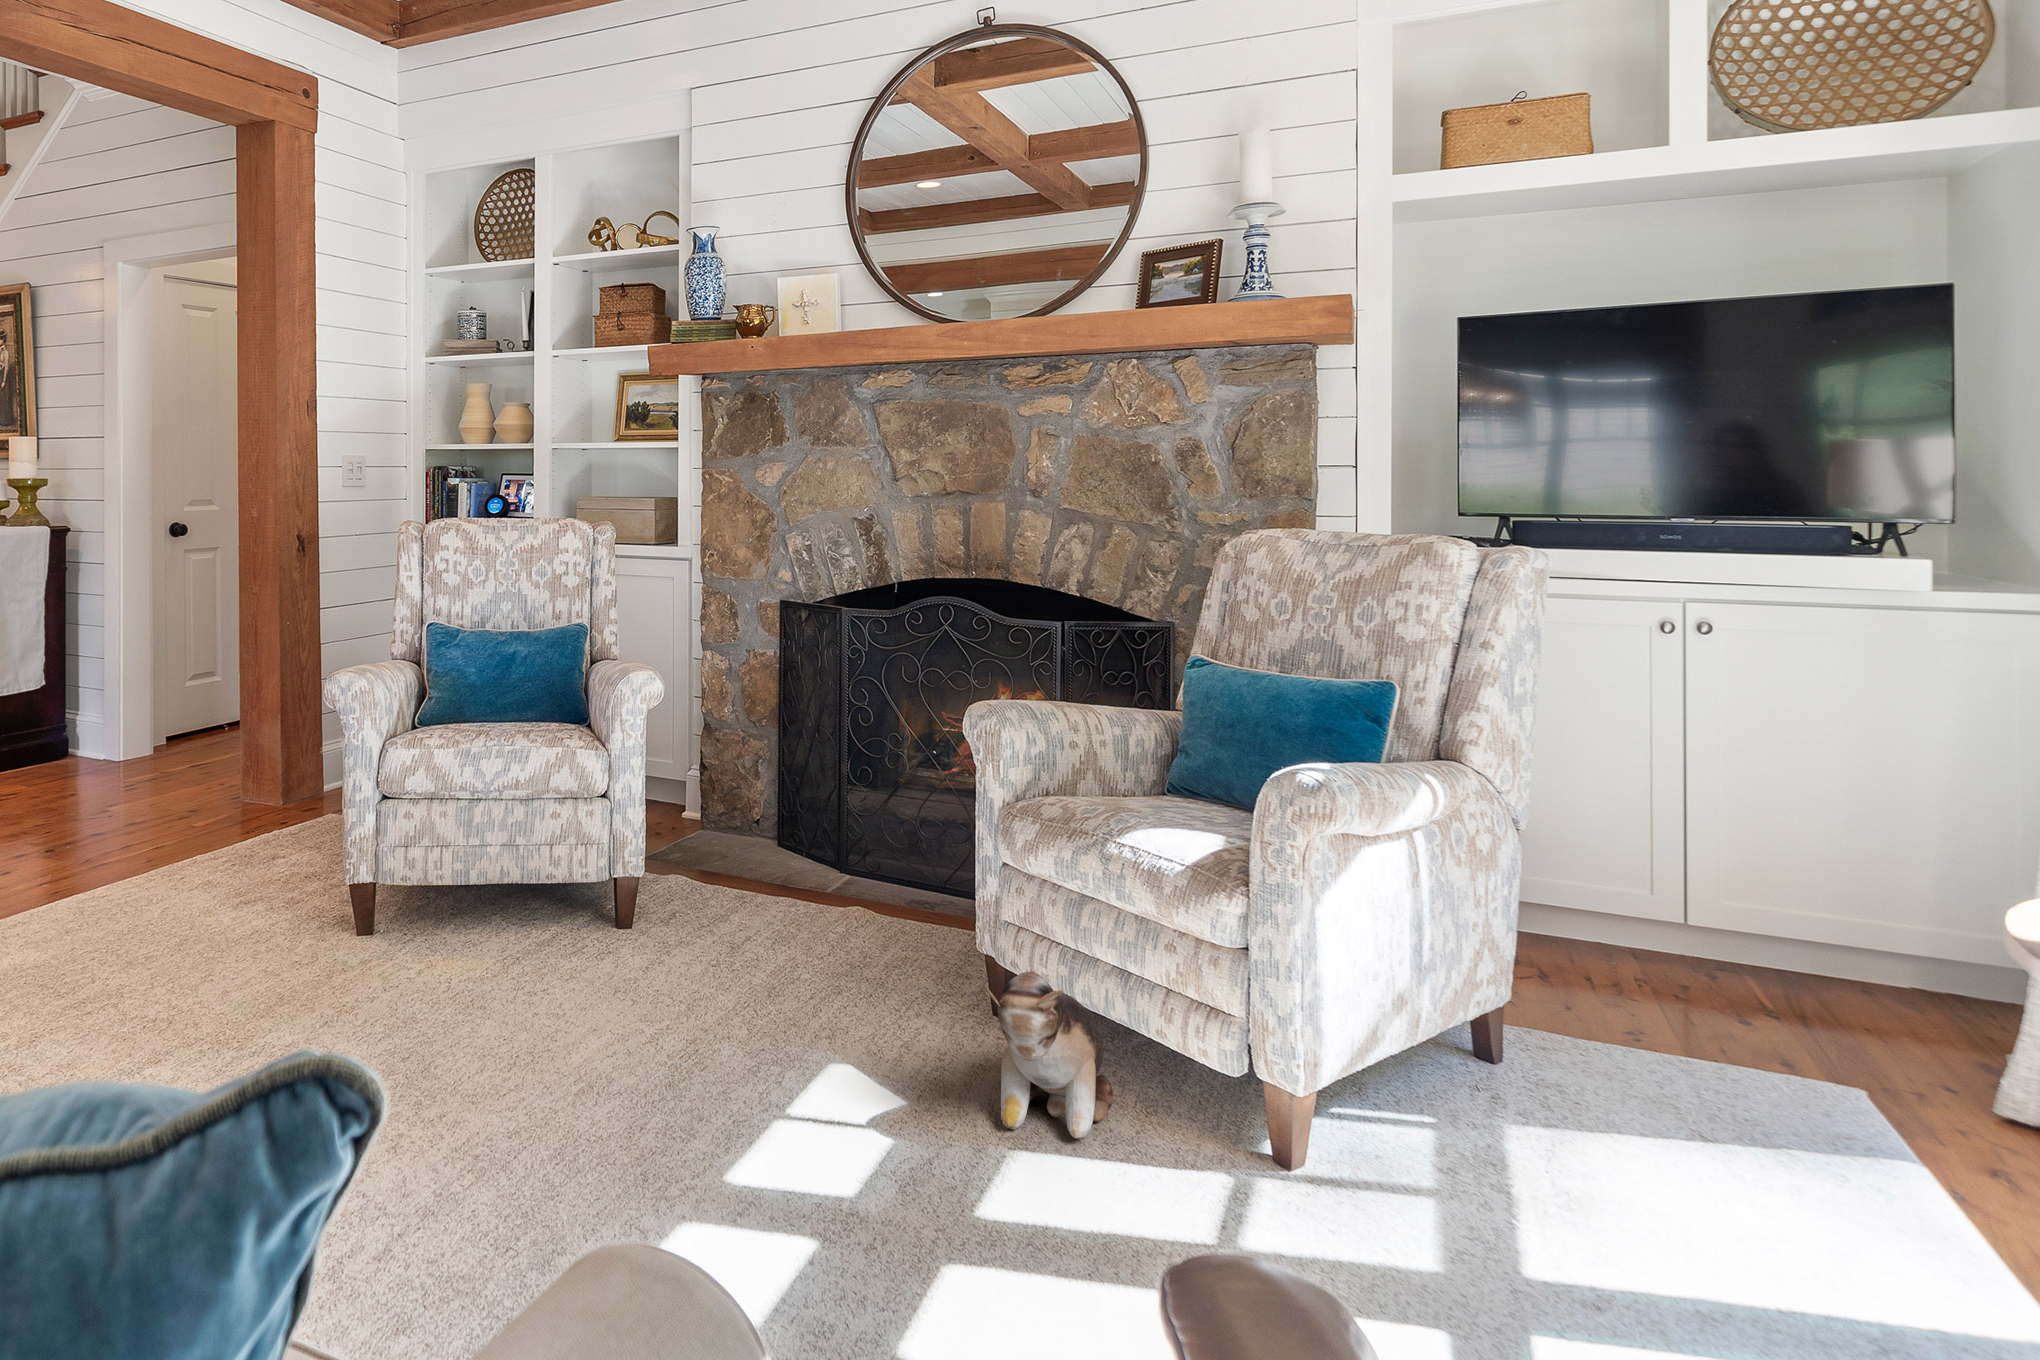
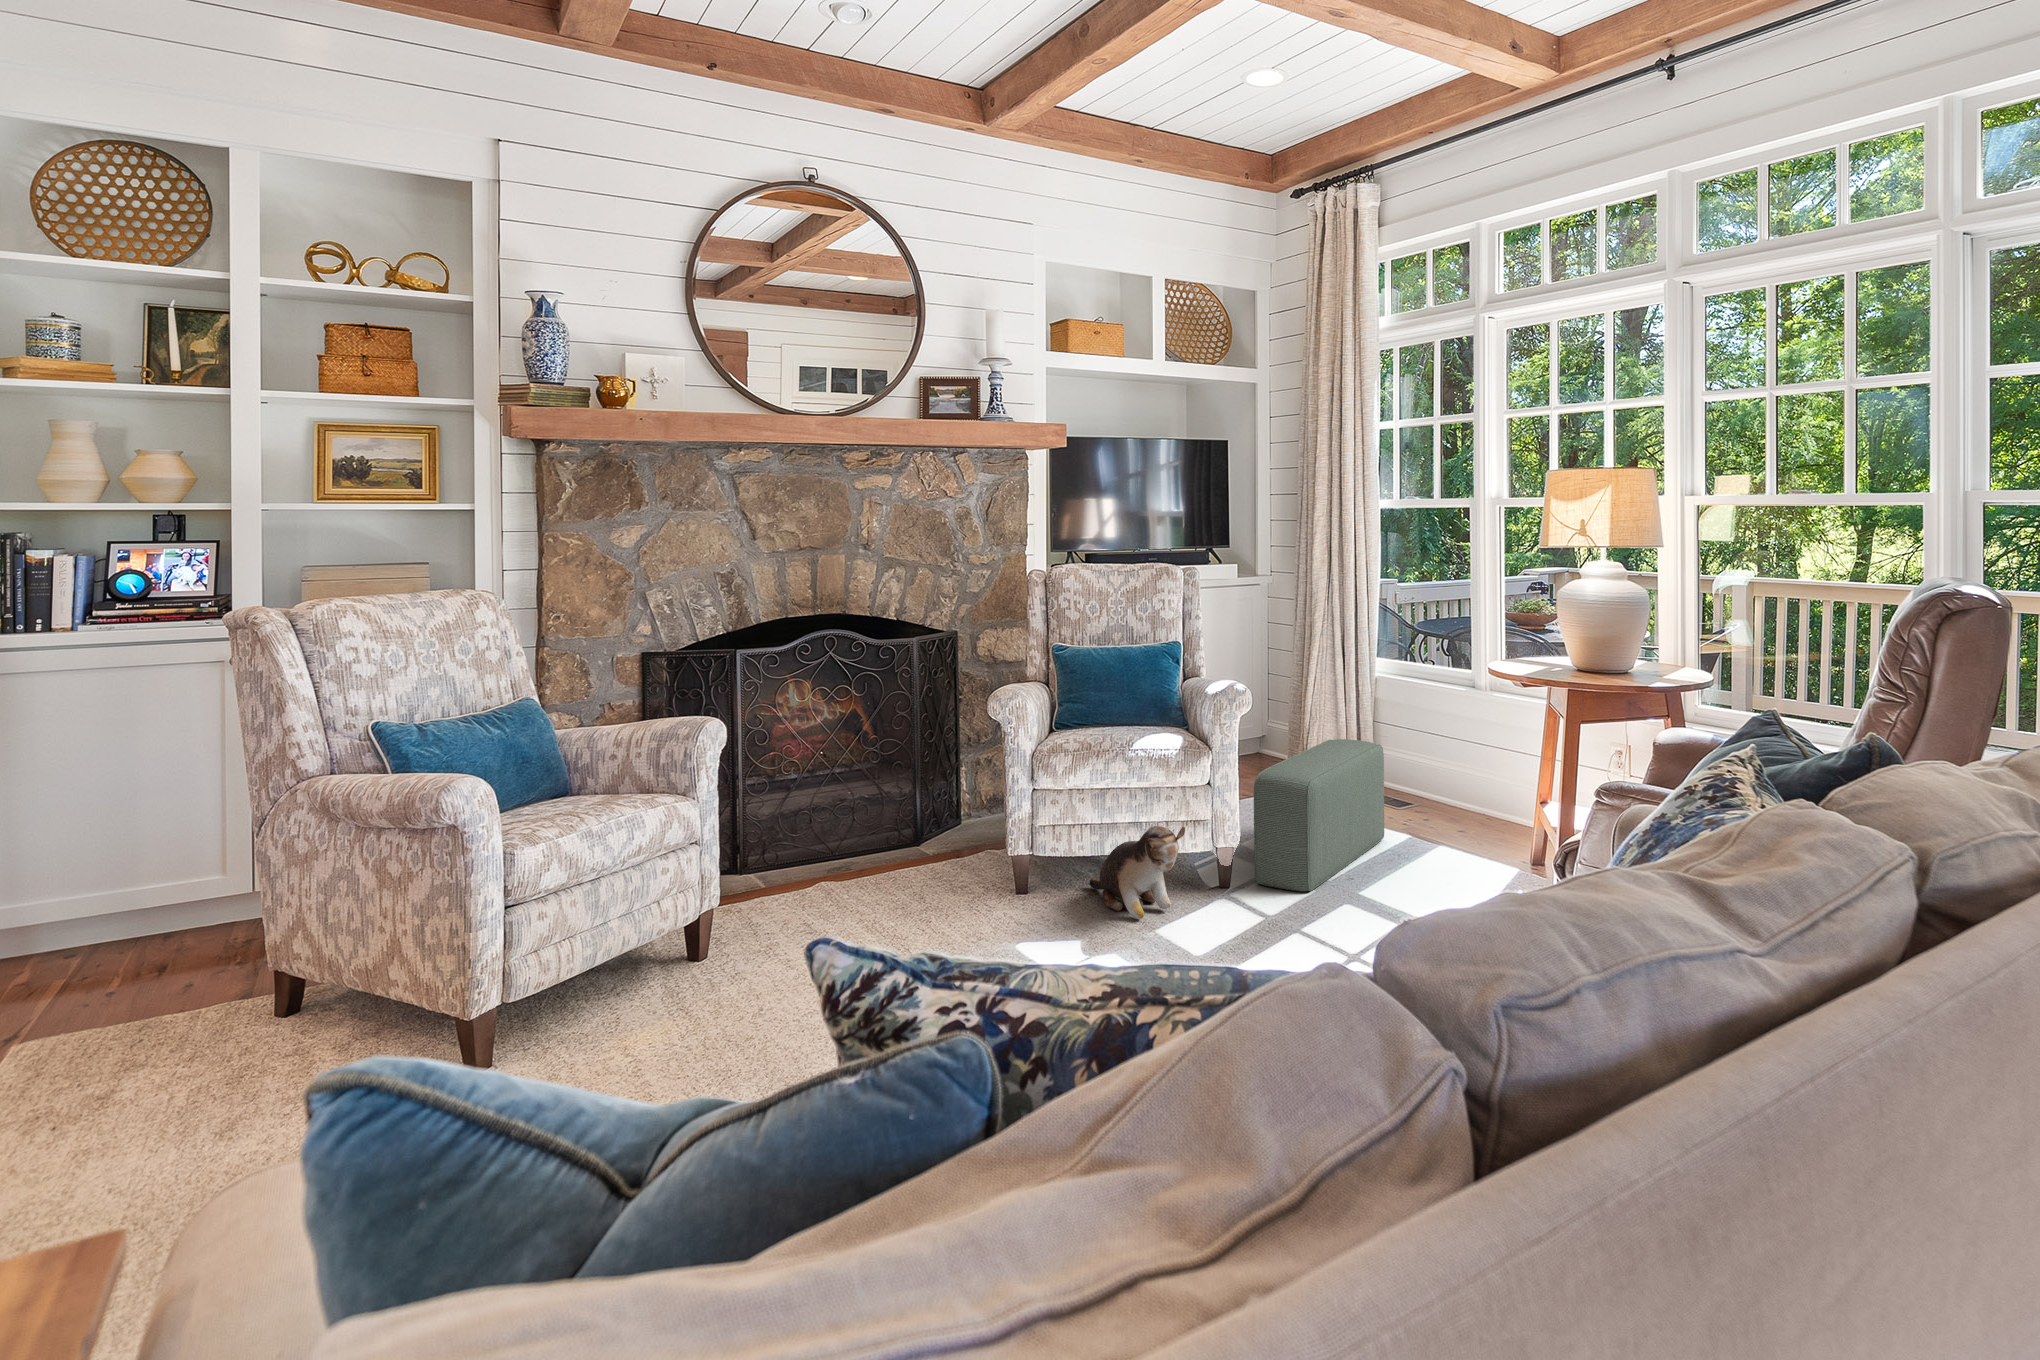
pouf: none [1332,962,1938,1297] -> present [1254,739,1384,891]

